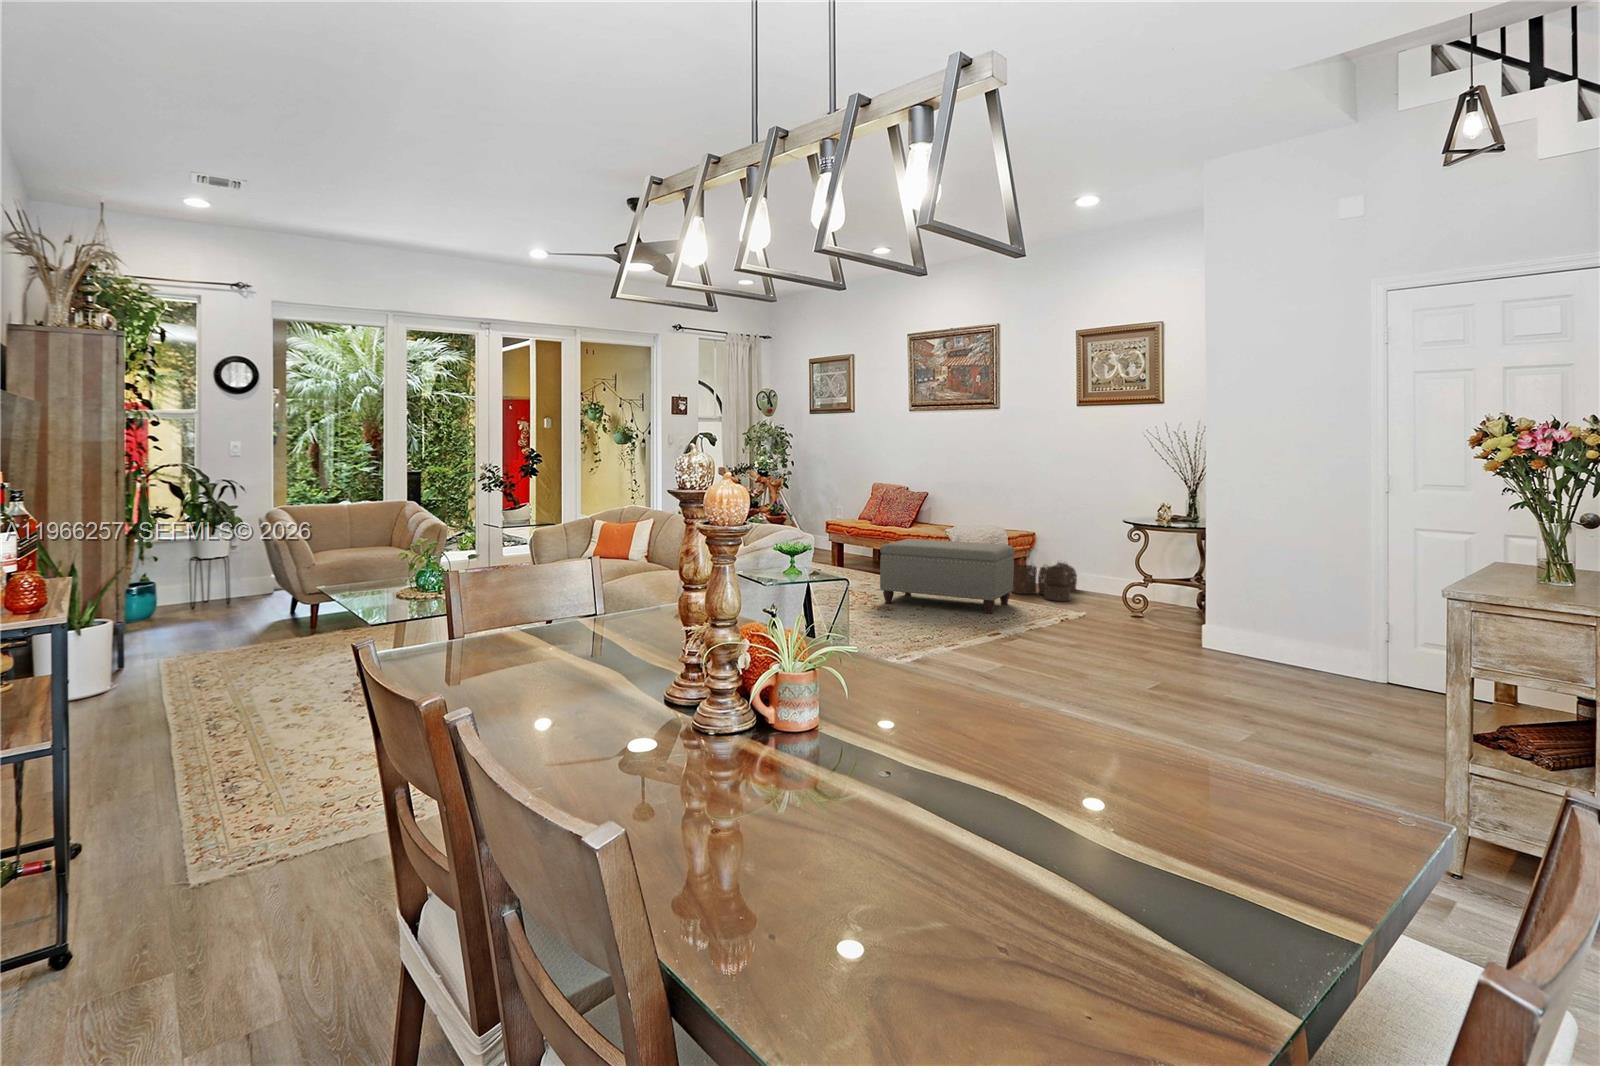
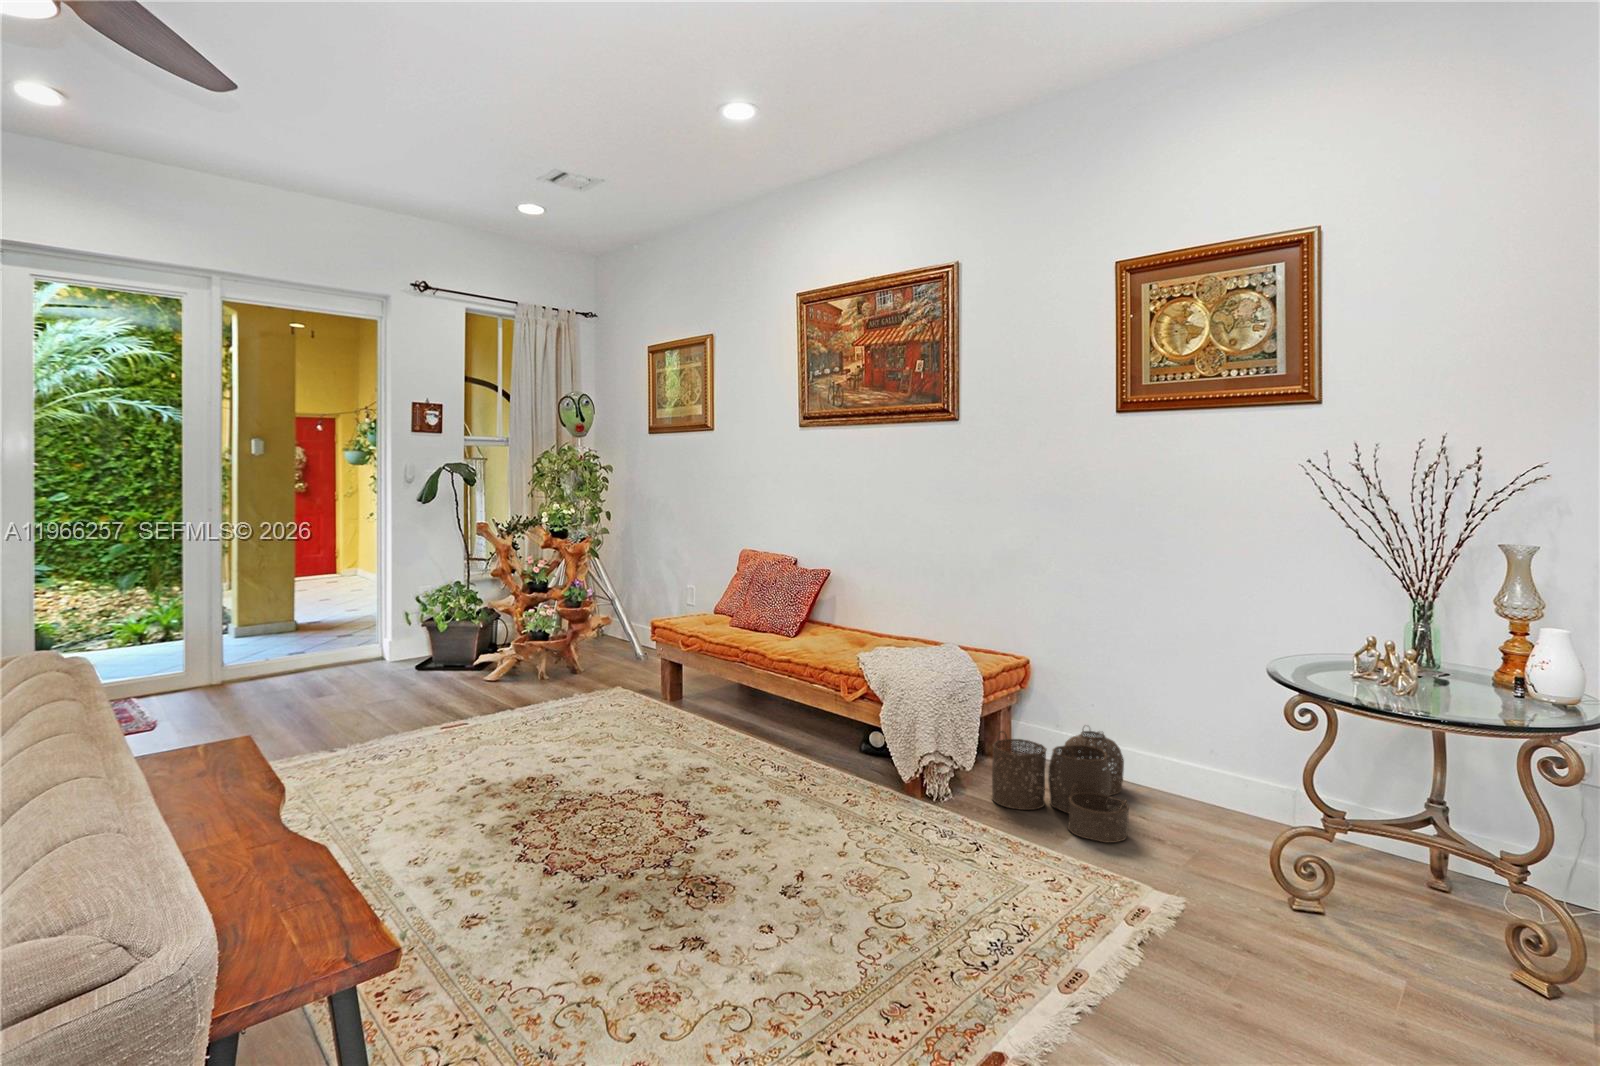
ottoman: present [880,539,1015,614] -> none [693,693,1008,916]

